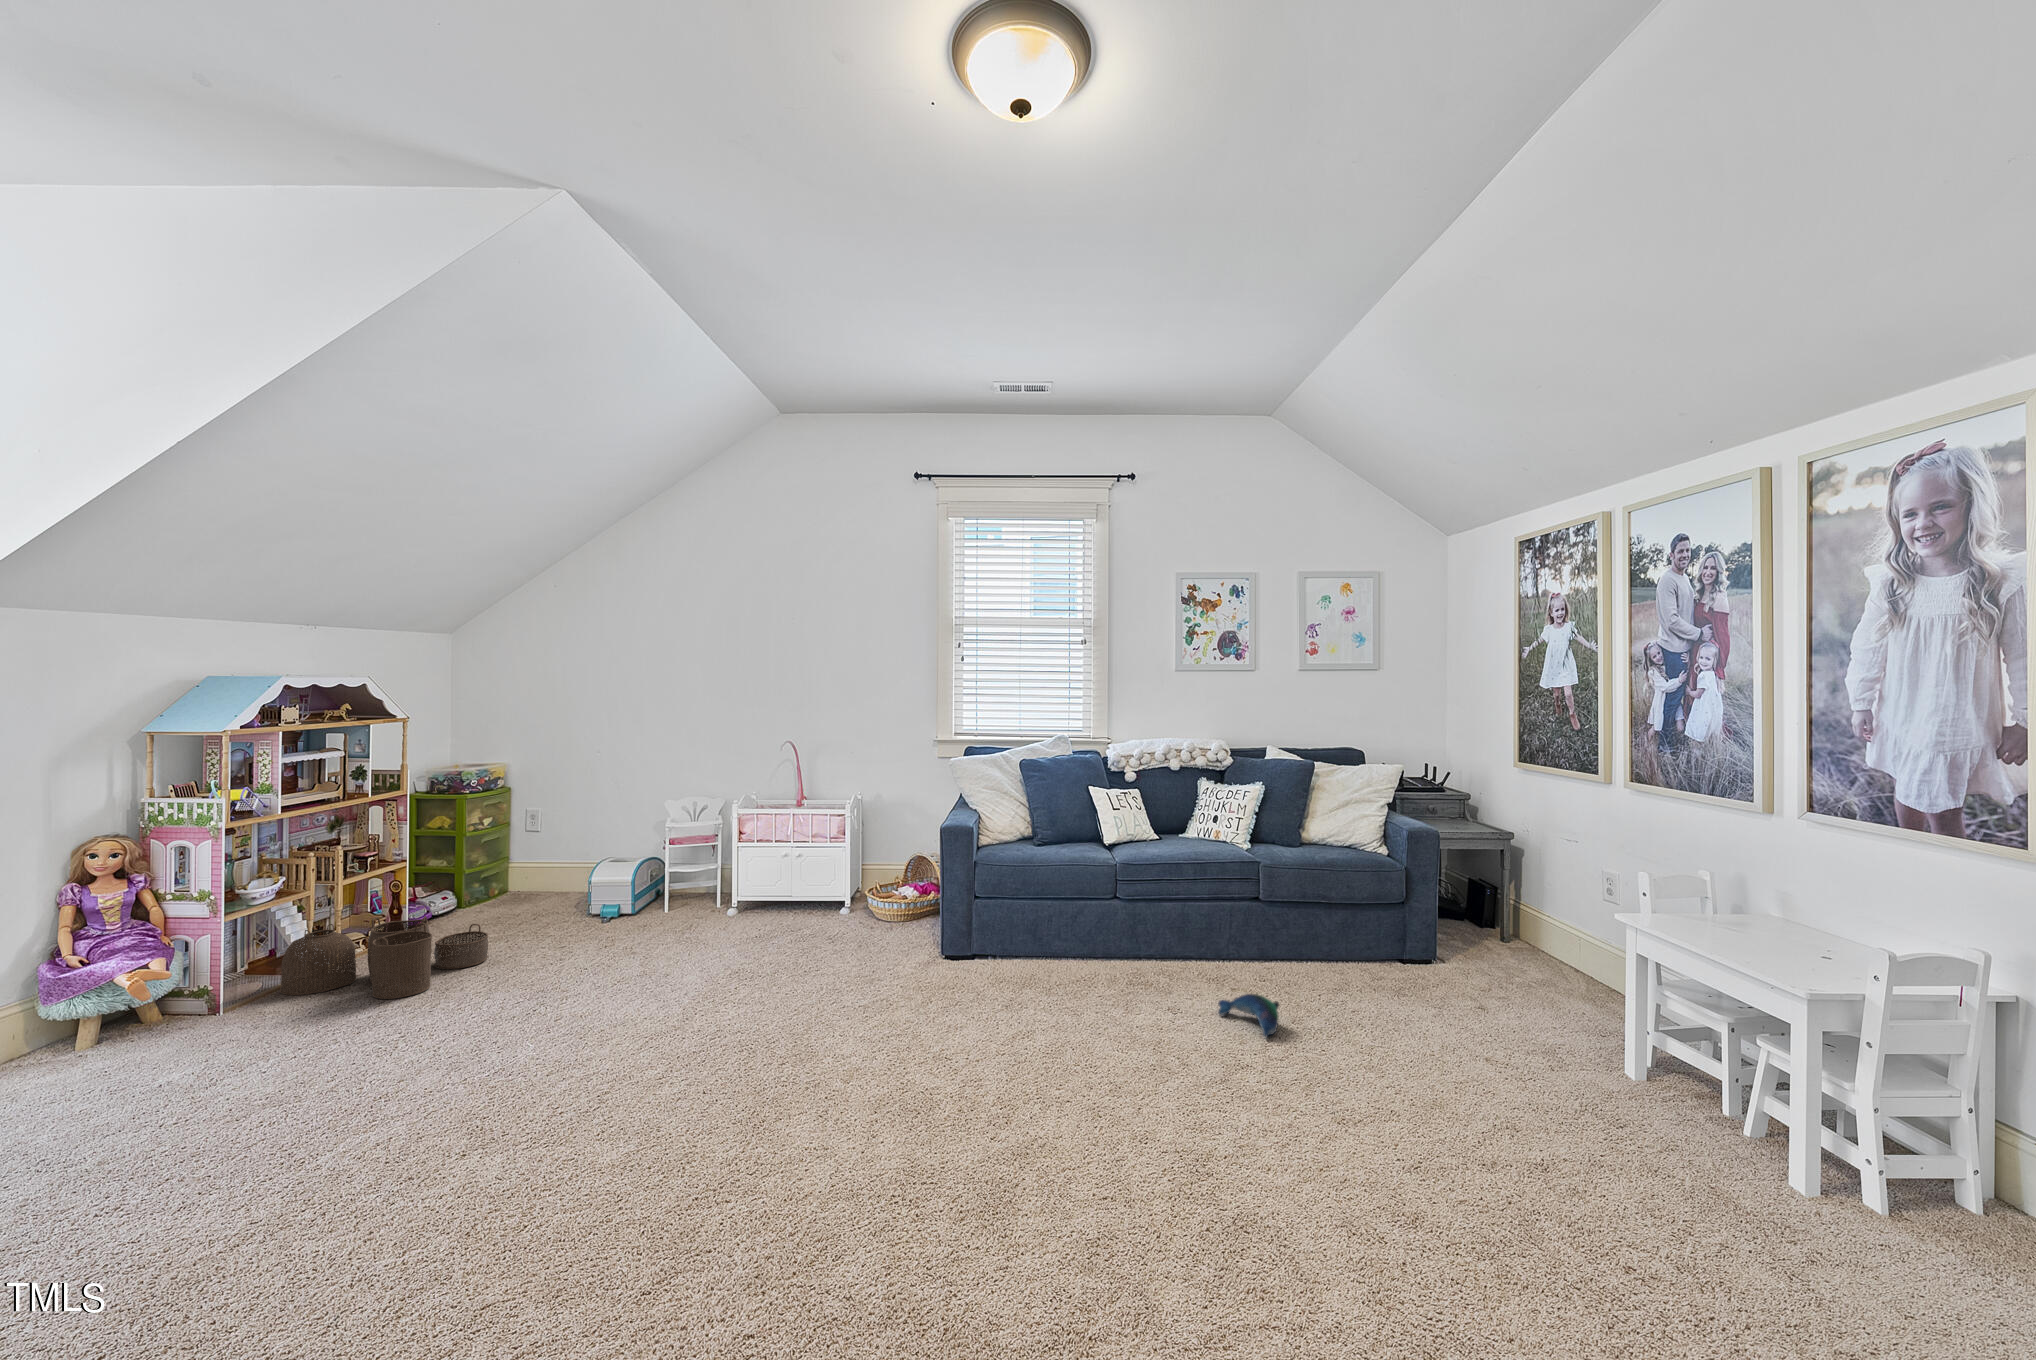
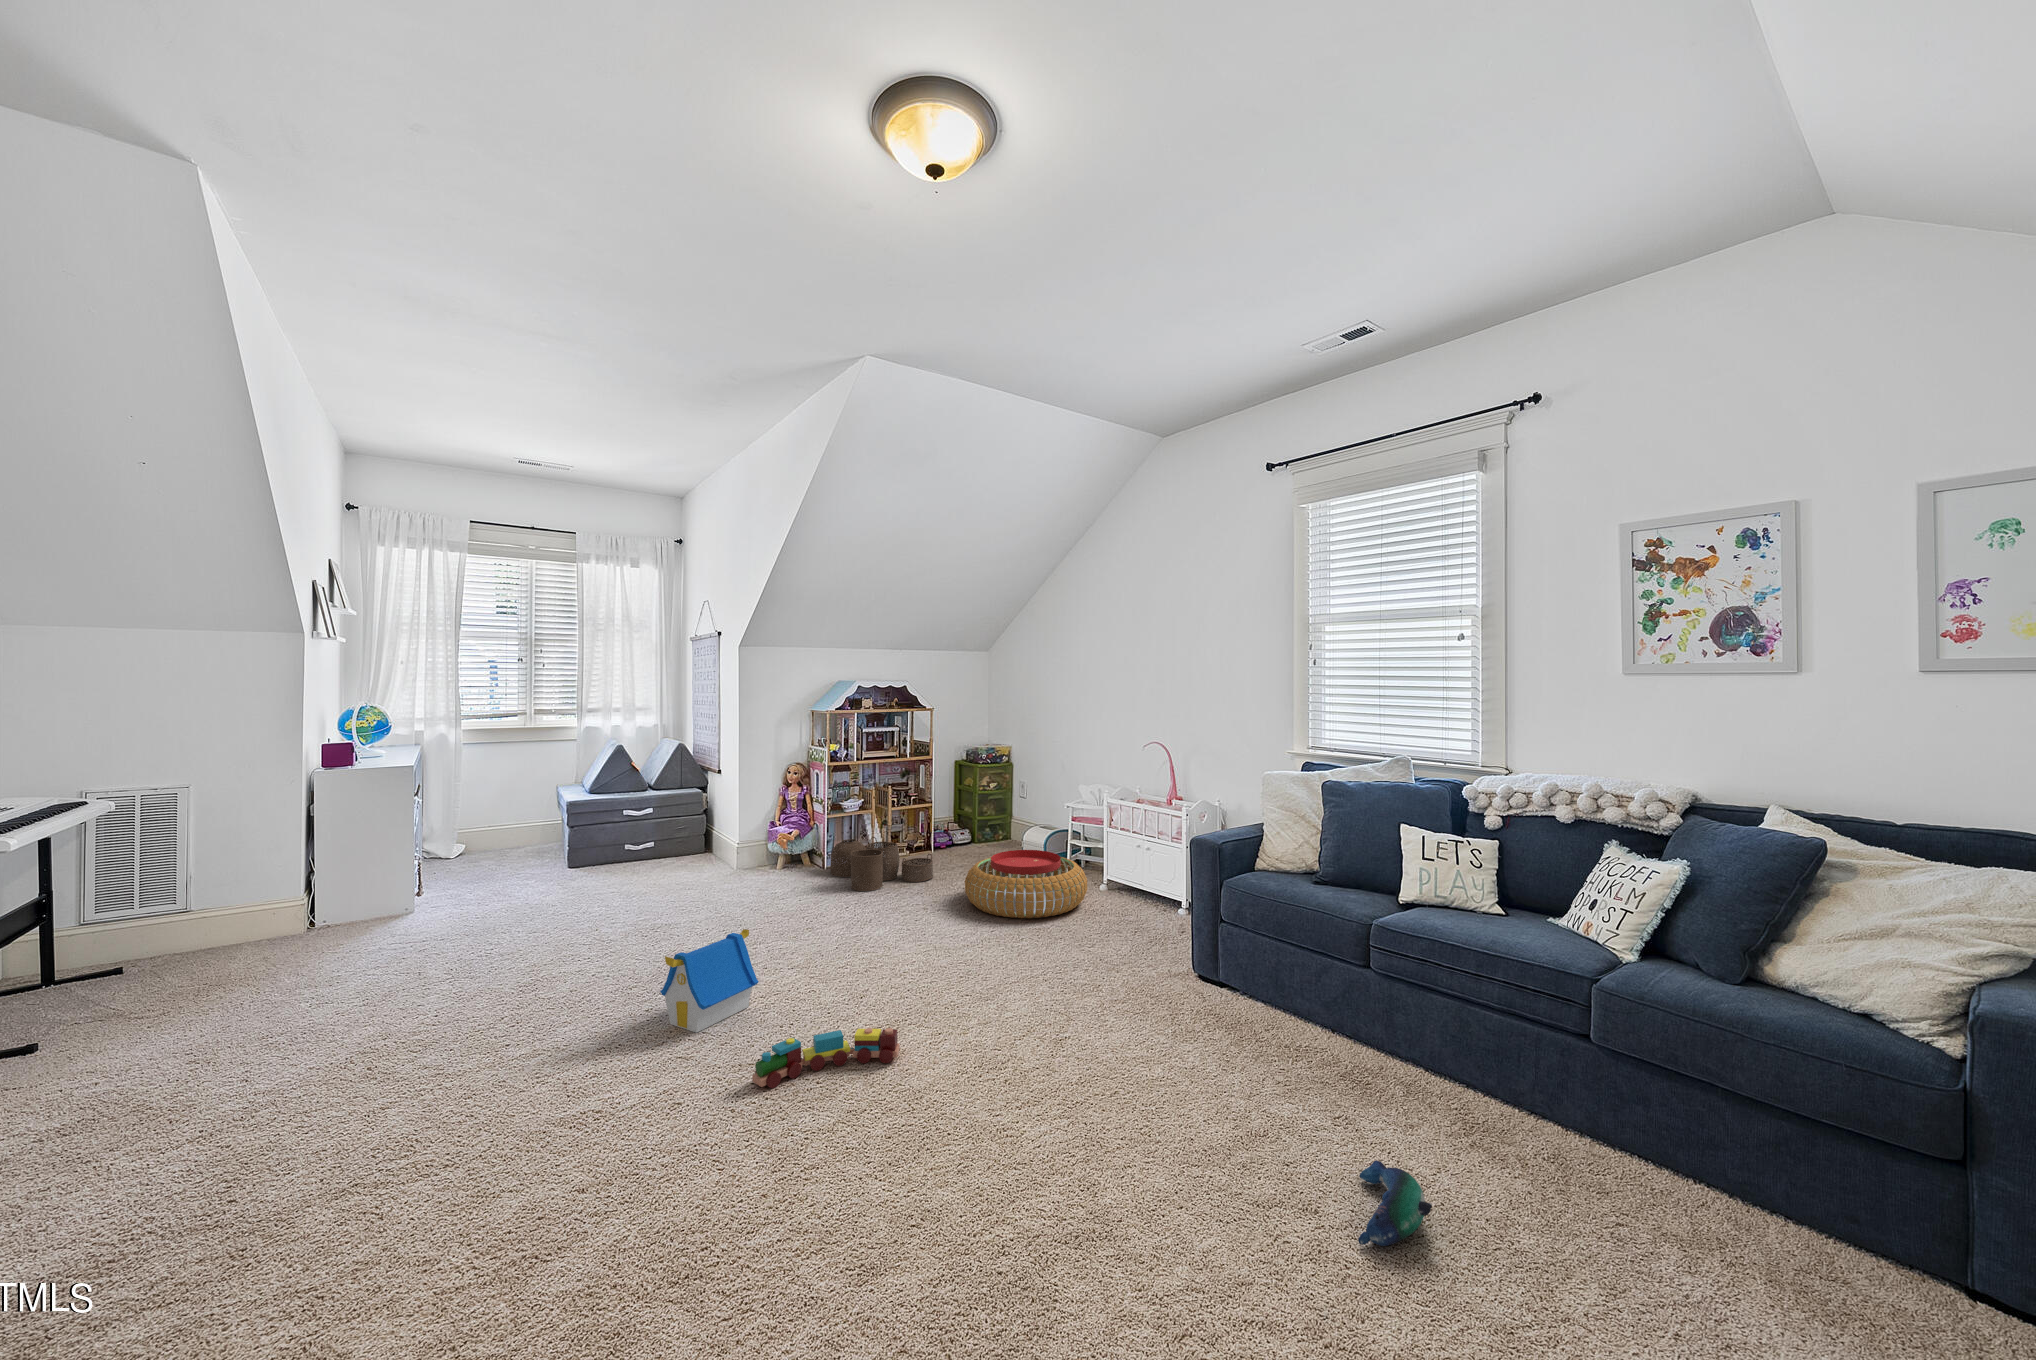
pouf: none [587,882,750,967] -> present [965,850,1087,918]
toy house: none [461,1035,592,1204] -> present [660,929,759,1033]
toy train: none [752,1065,852,1176] -> present [752,1028,900,1088]

